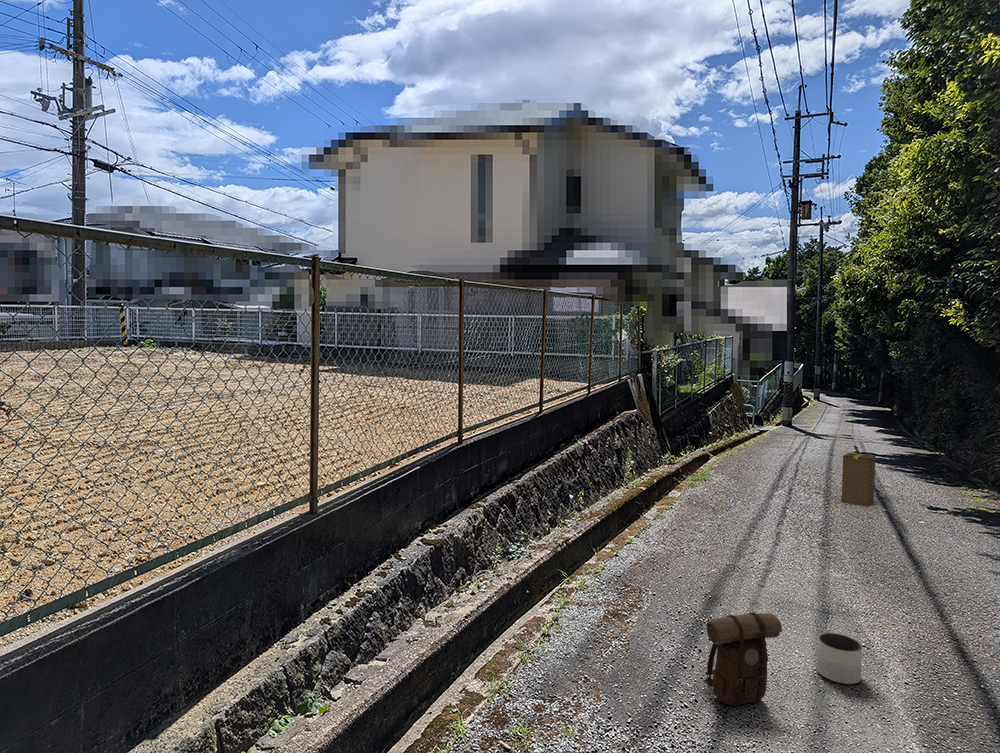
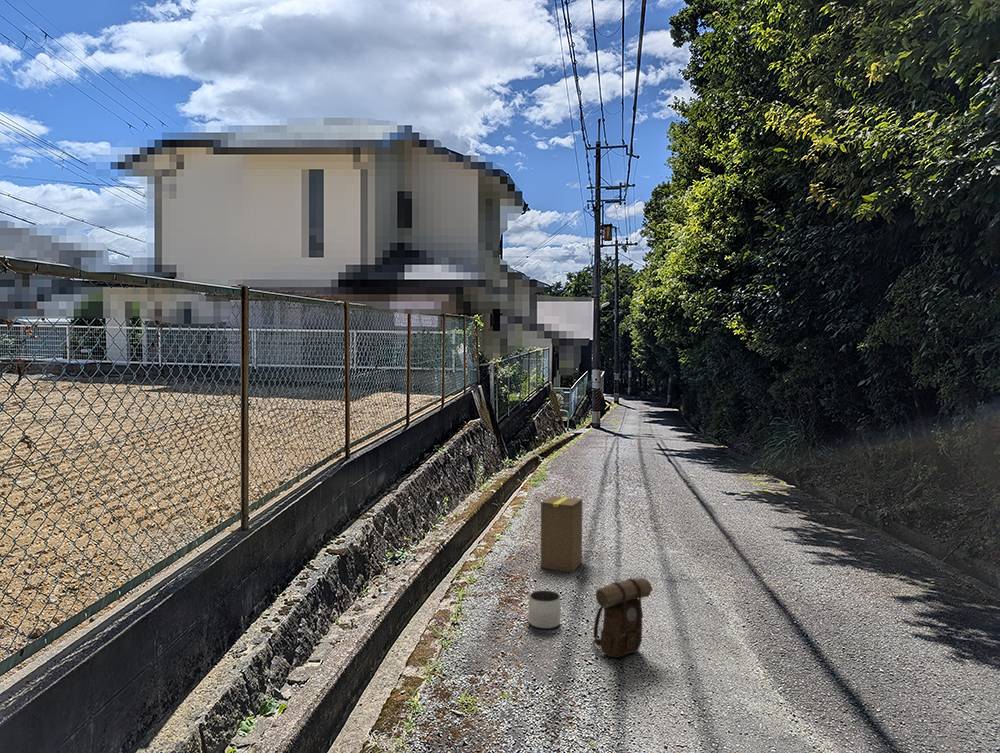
cardboard box: present [841,453,876,506] -> present [540,496,582,572]
planter: present [817,633,862,685] -> present [529,590,561,629]

